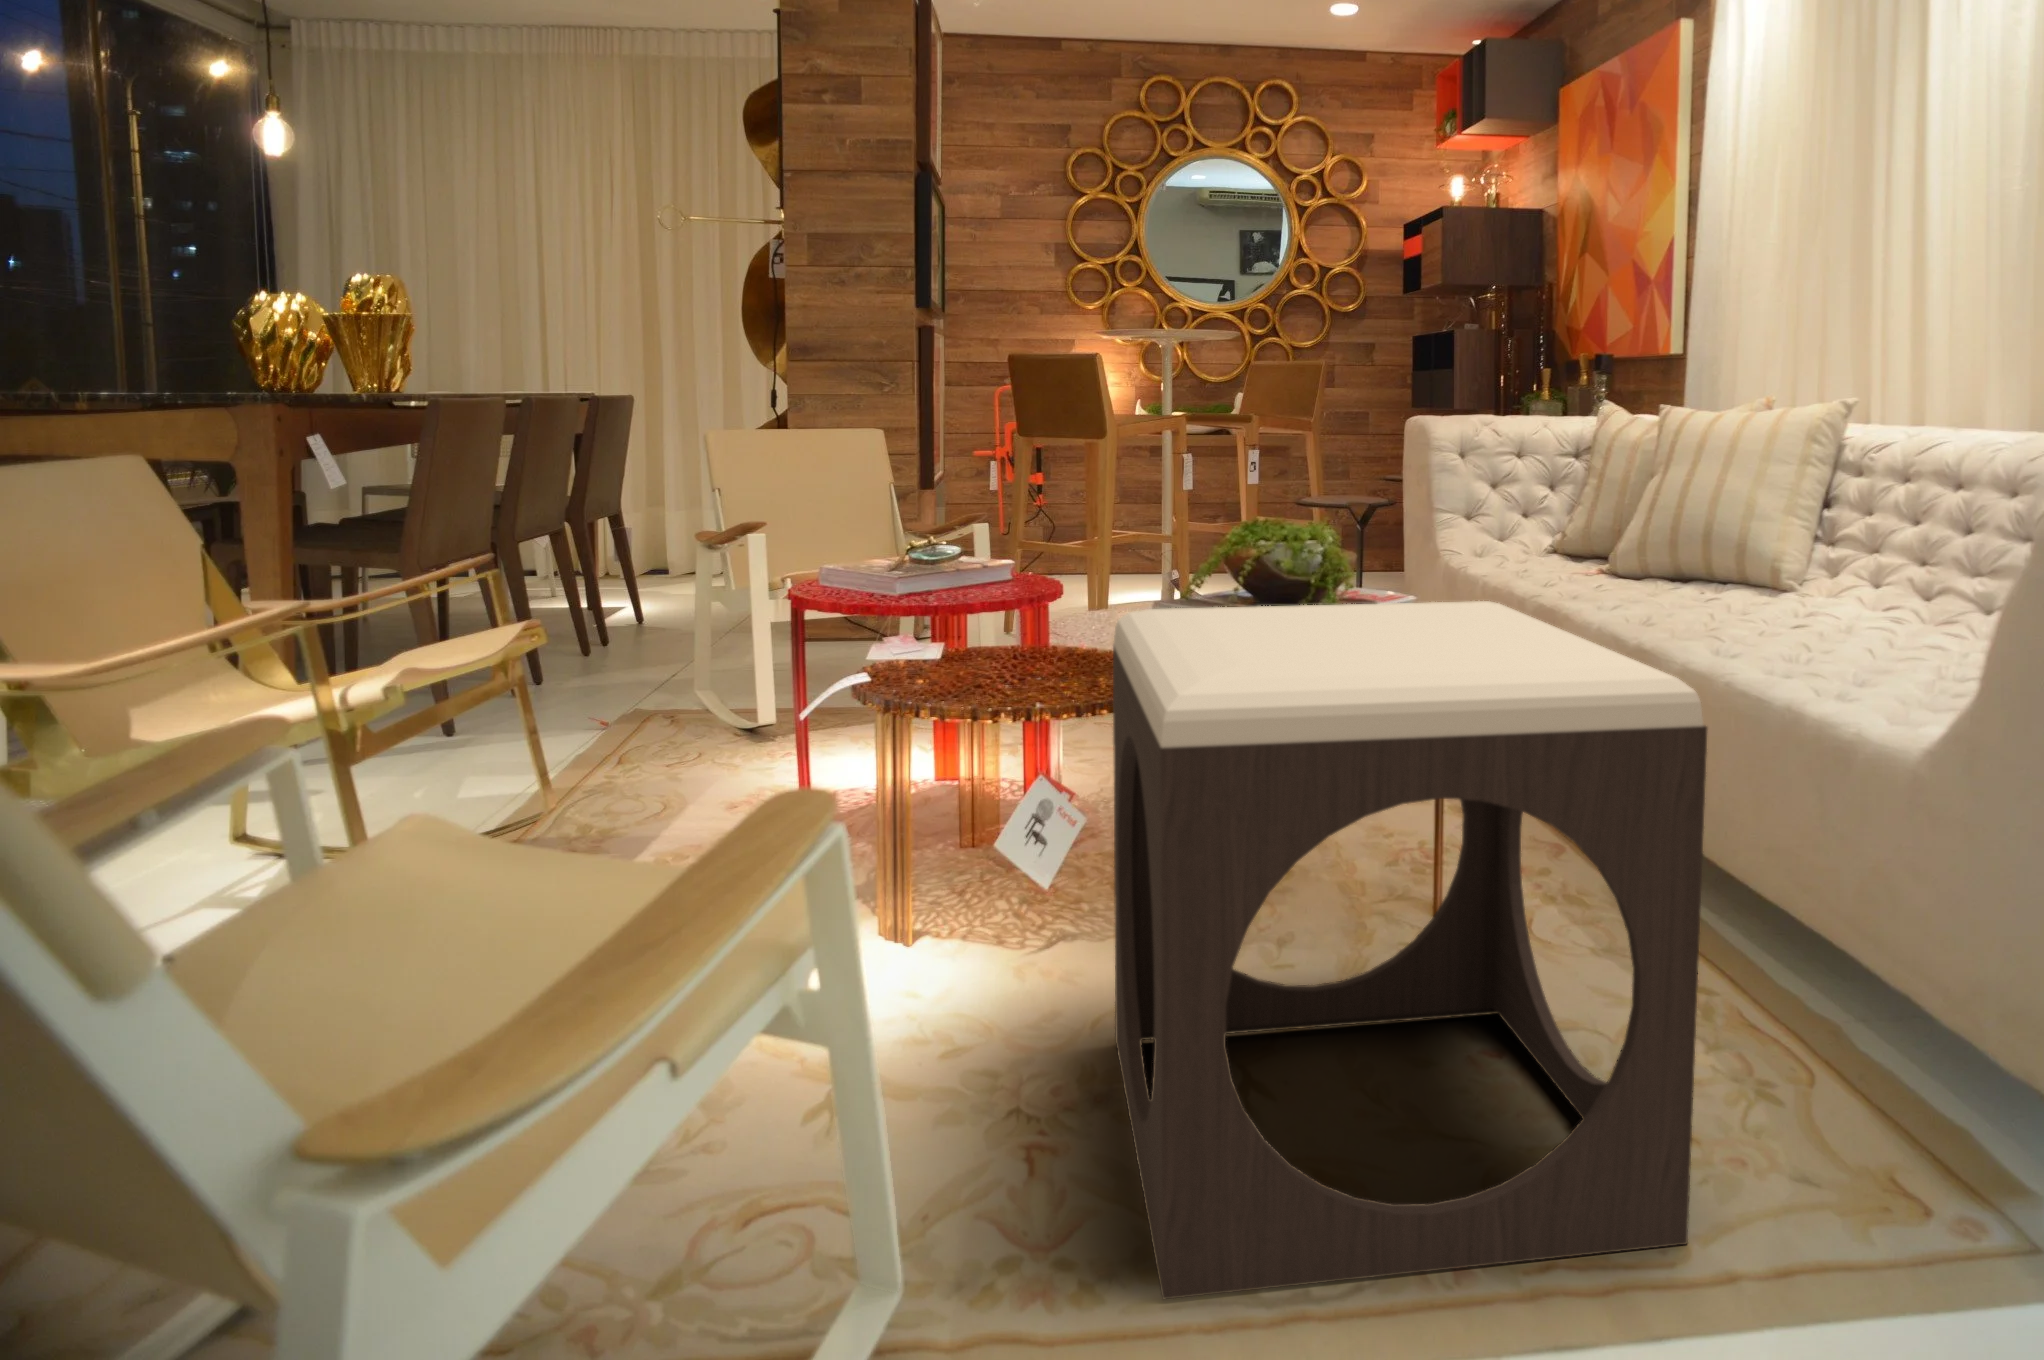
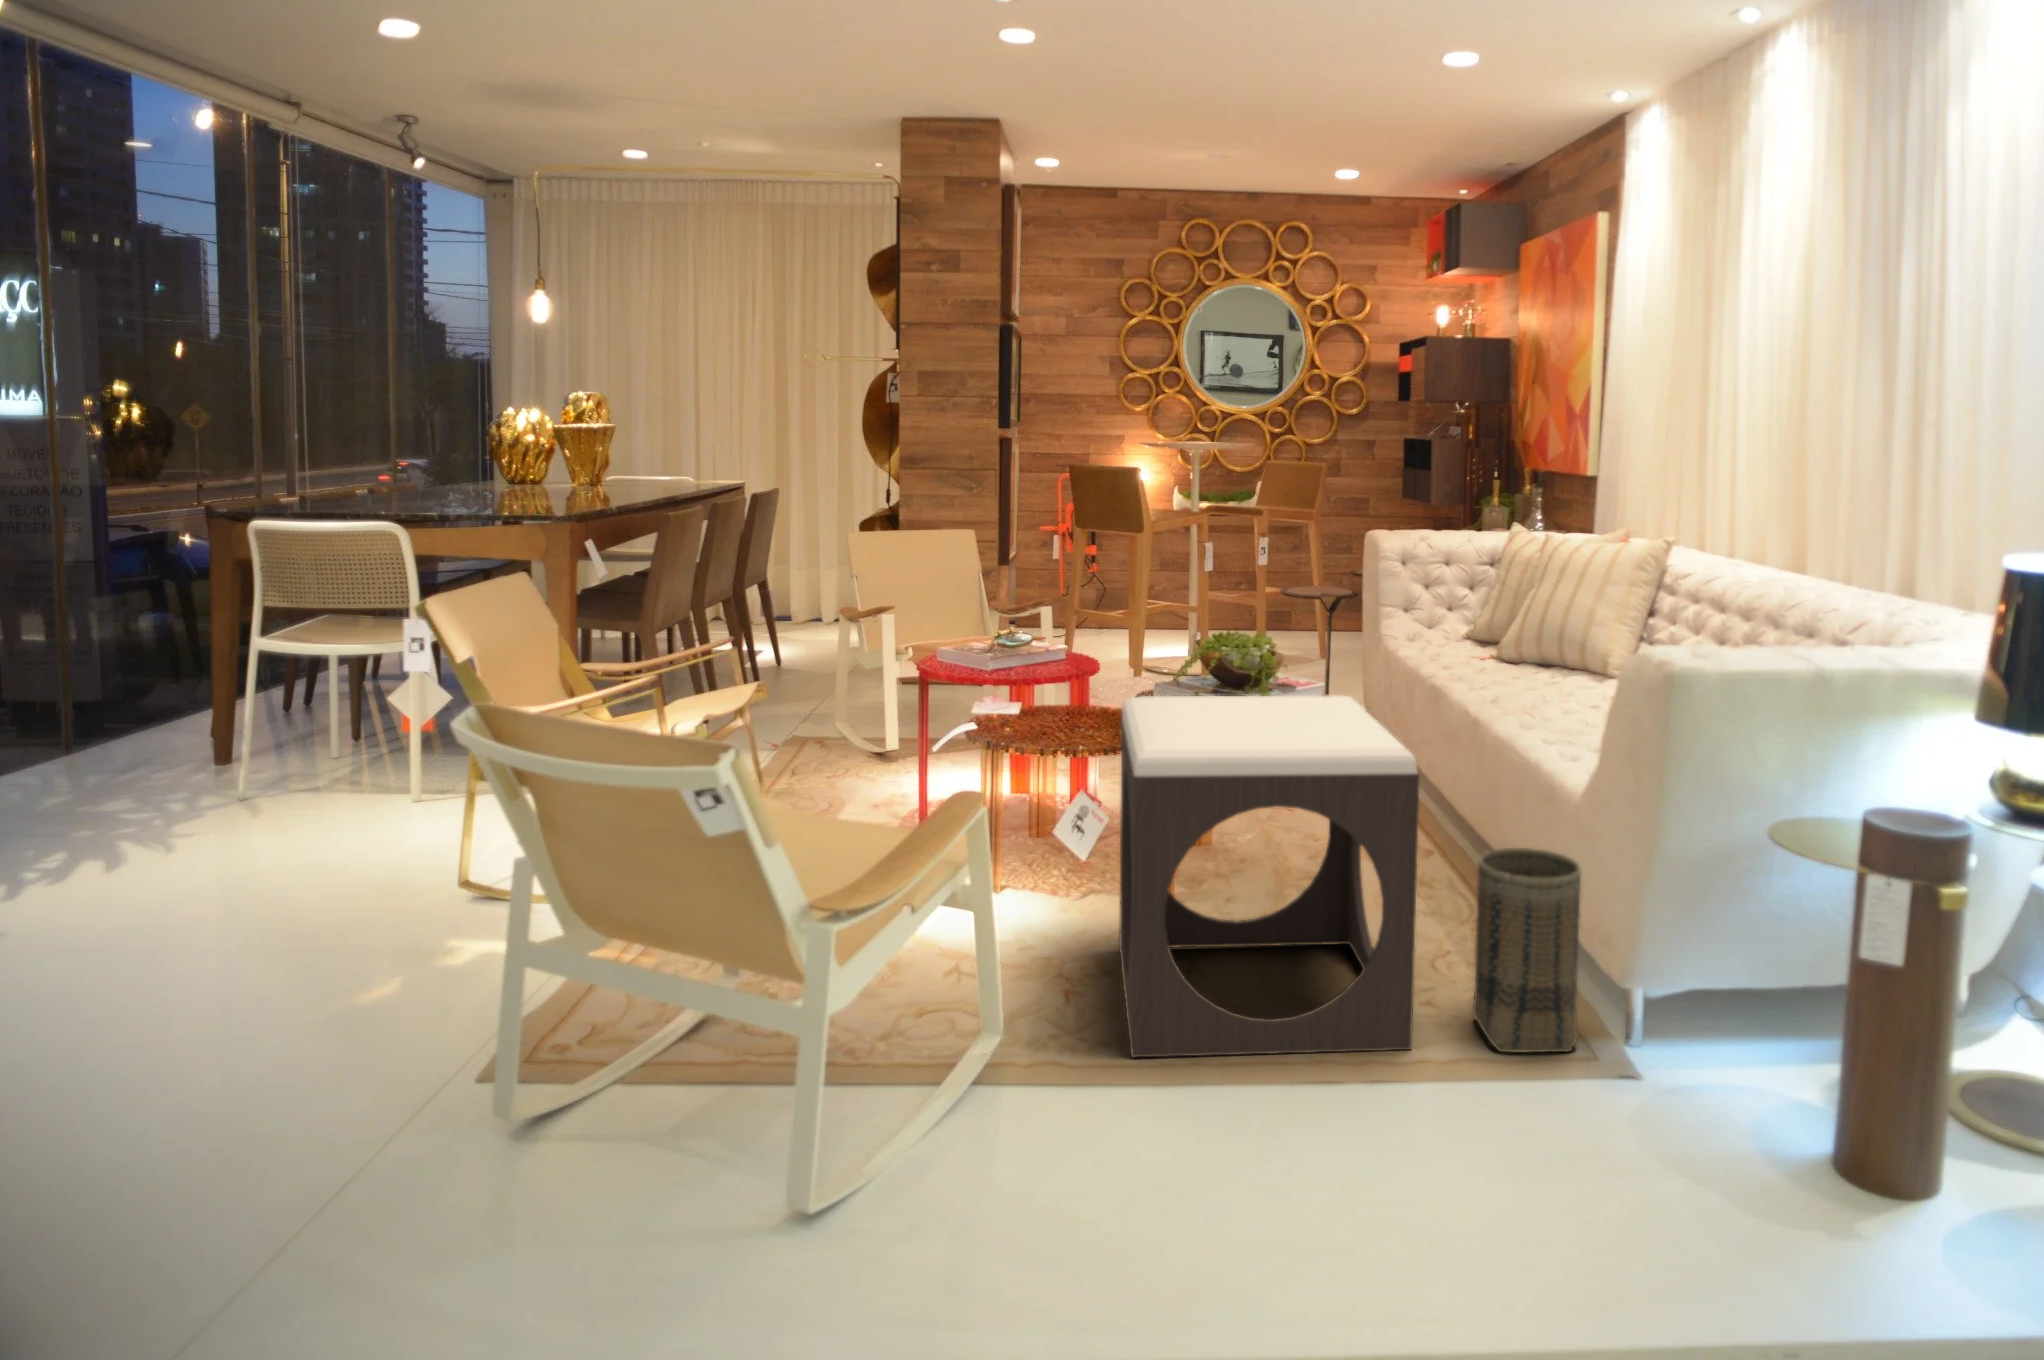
basket: none [1767,855,1991,1241] -> present [1473,848,1581,1053]

